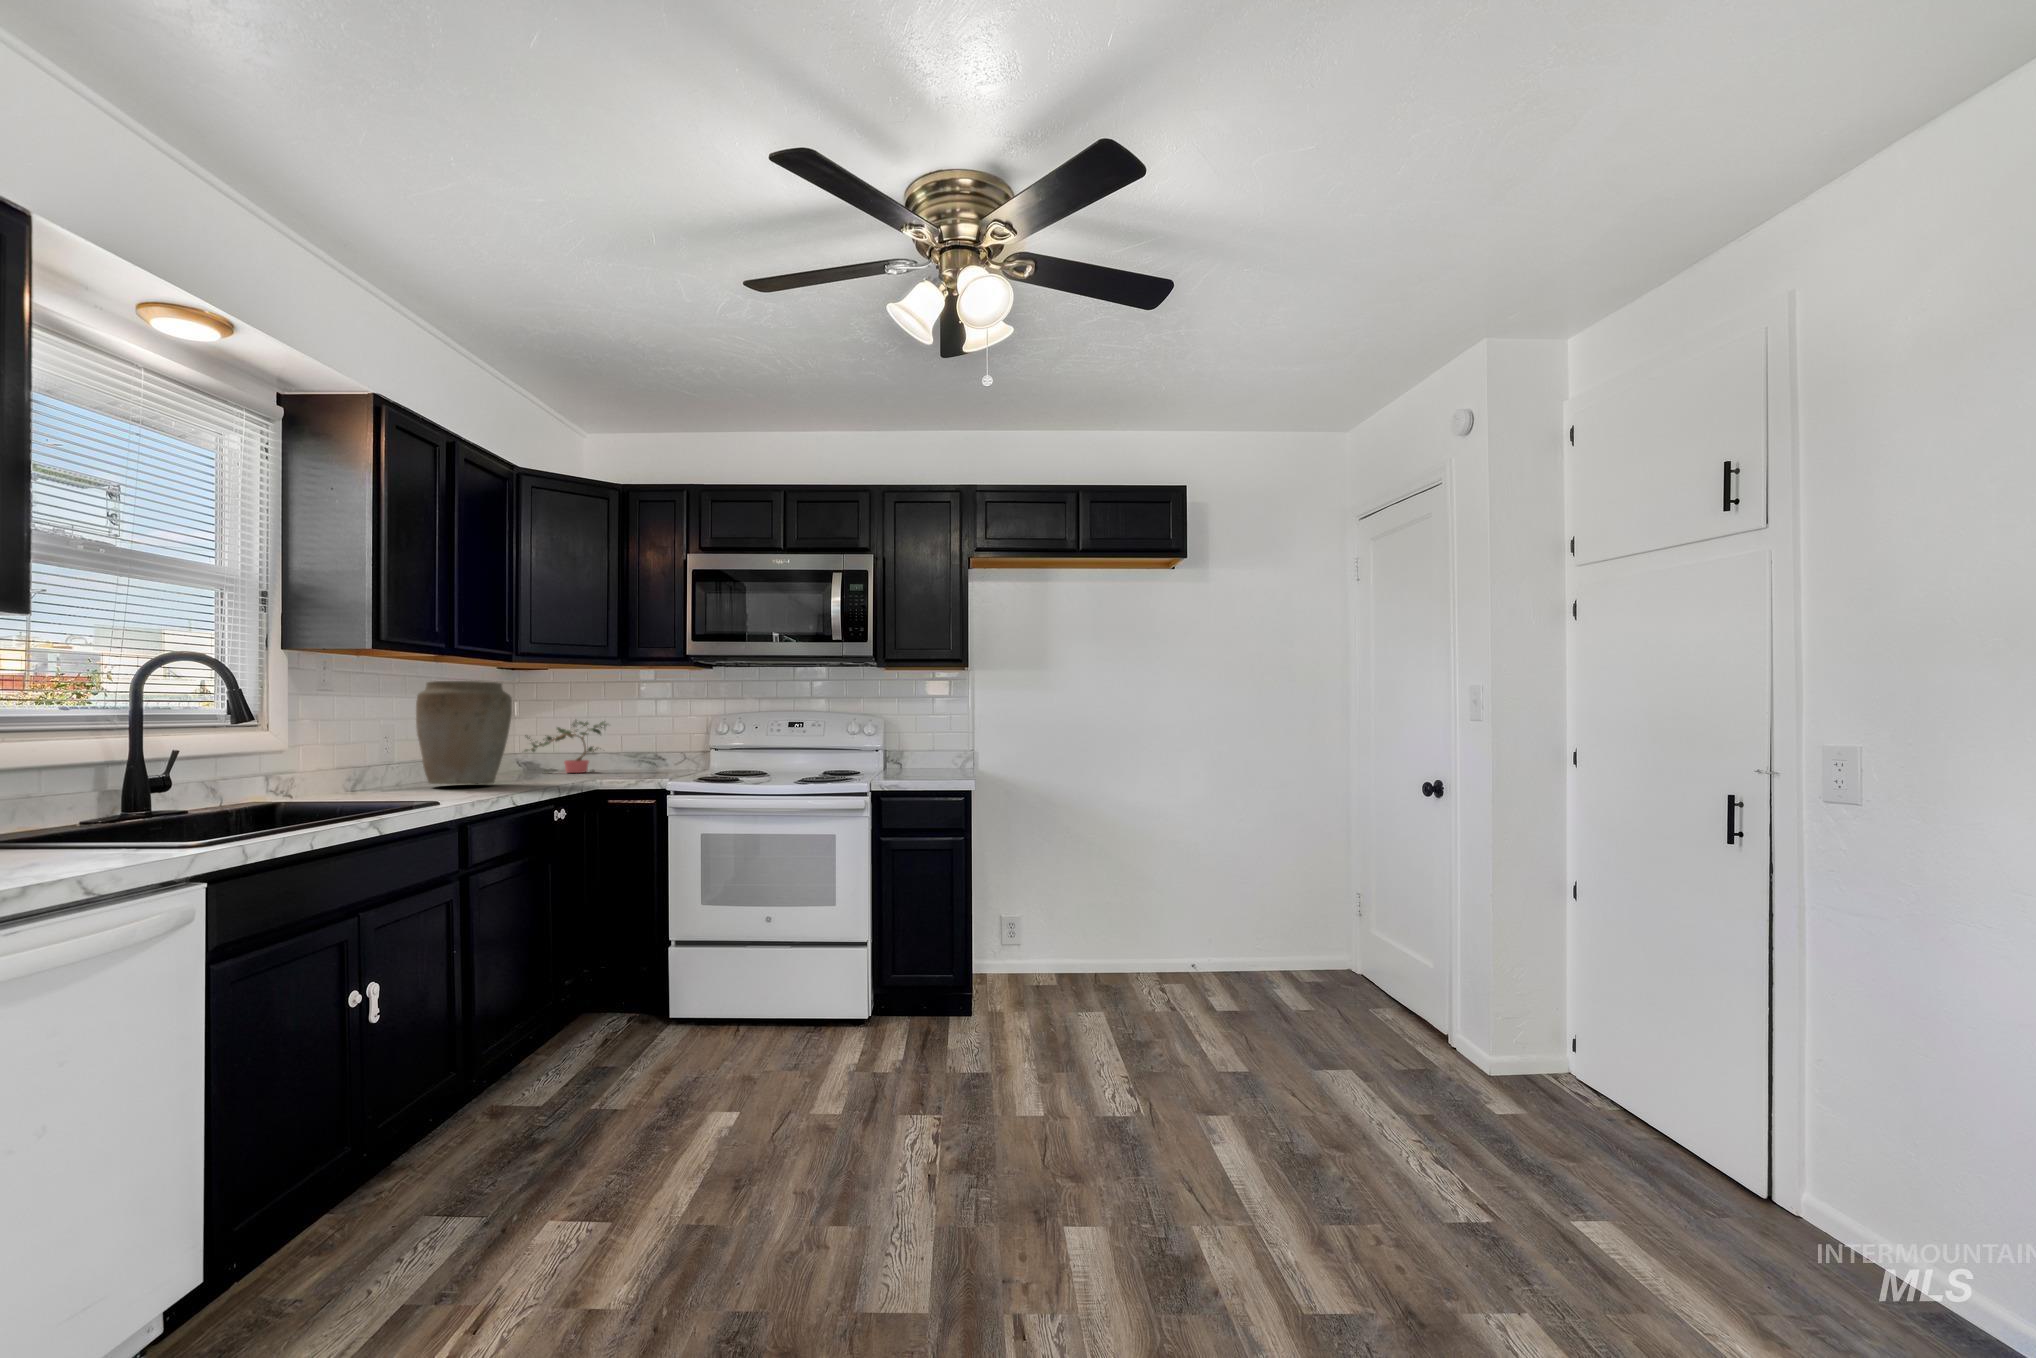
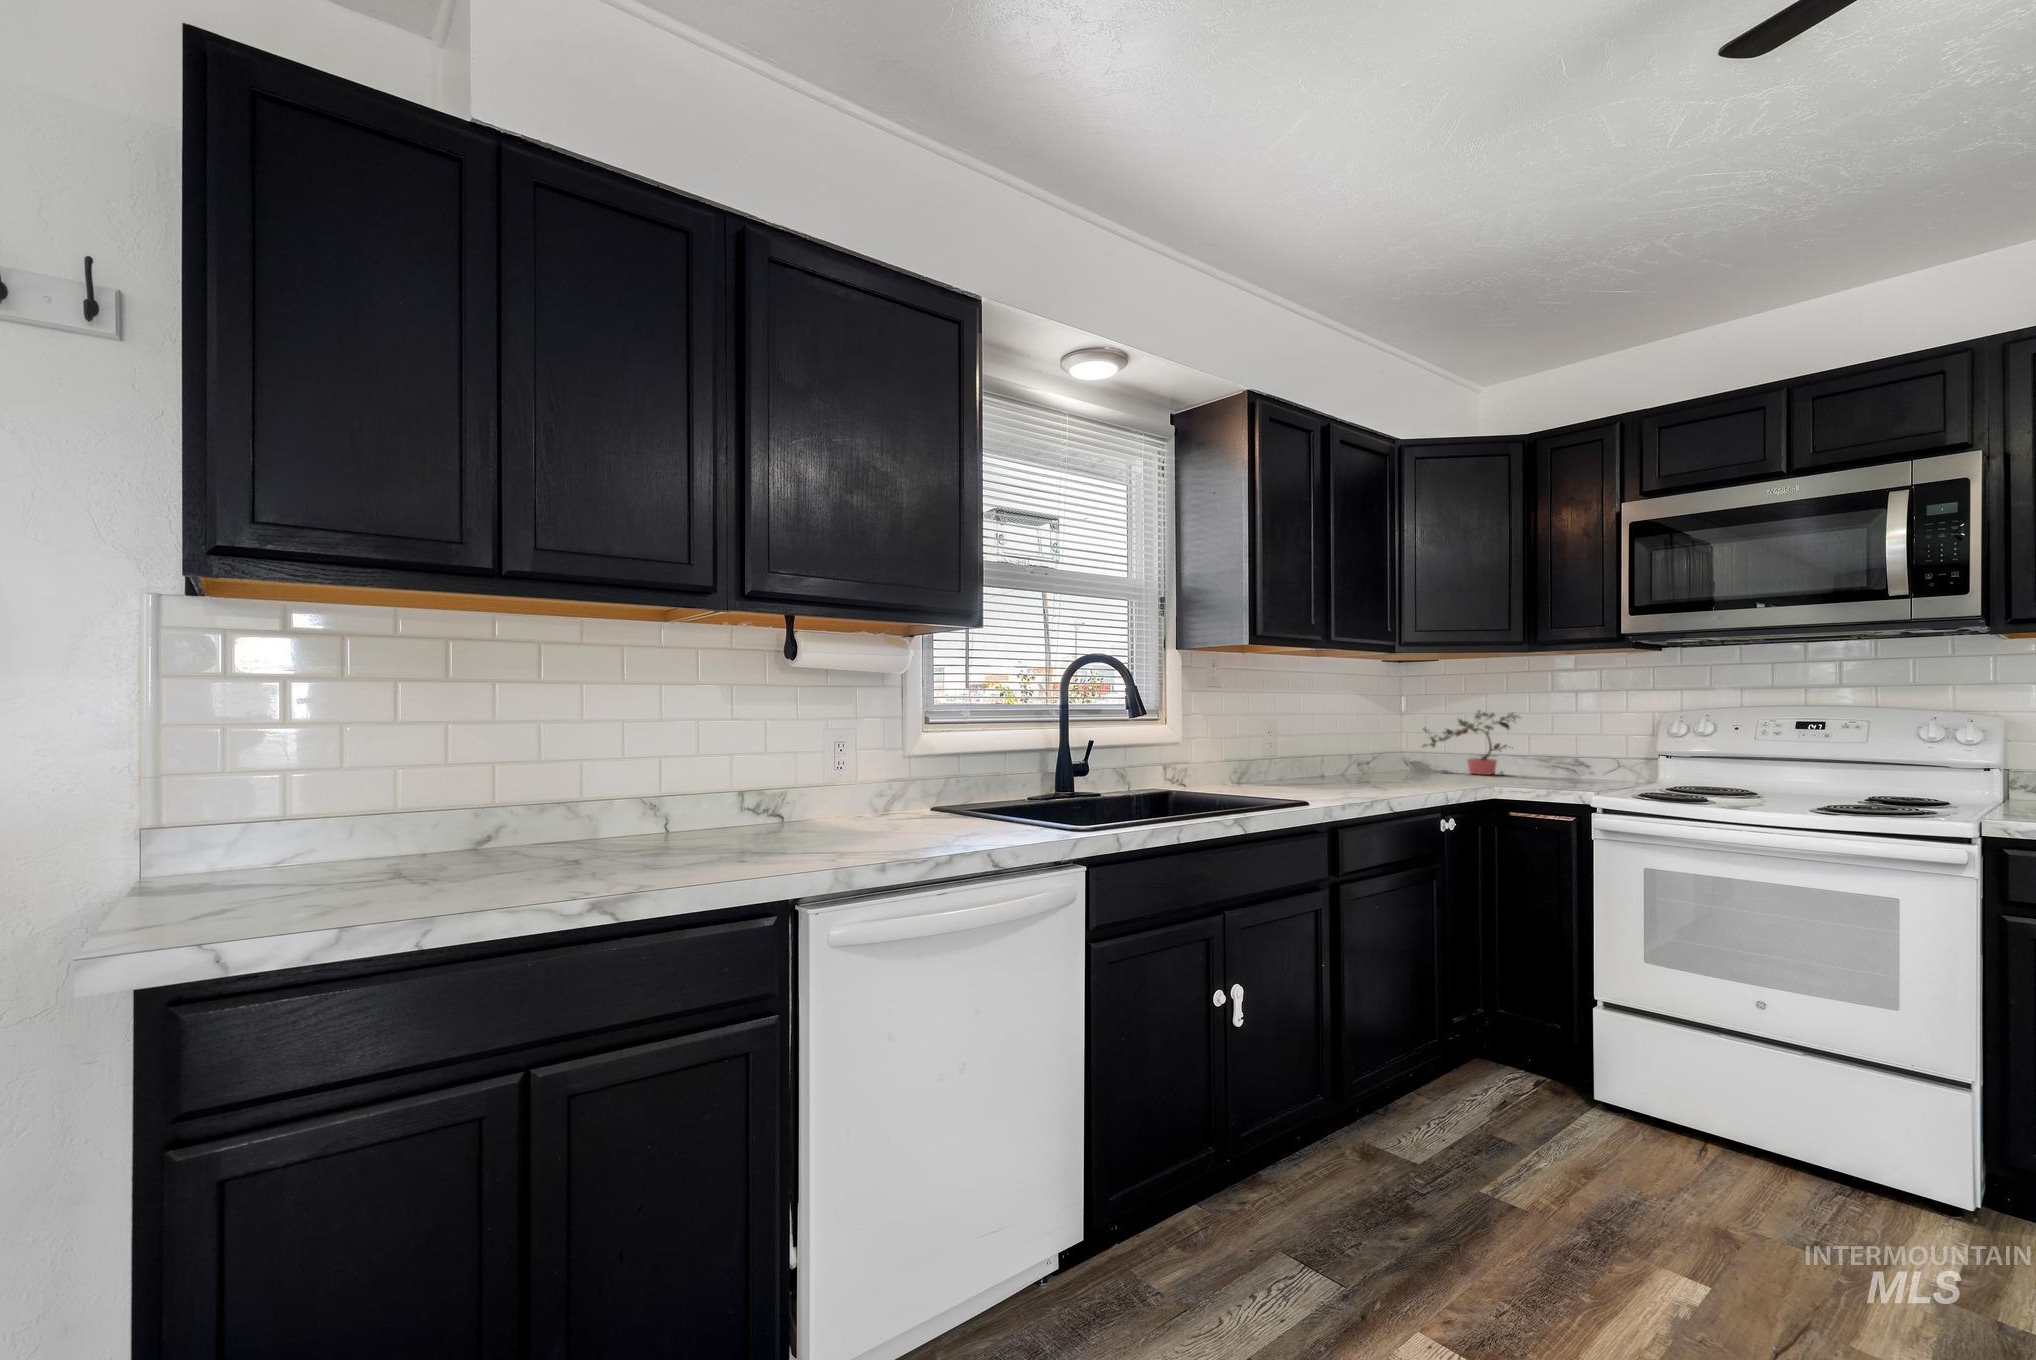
vase: present [416,681,512,784] -> none [1301,670,1394,783]

